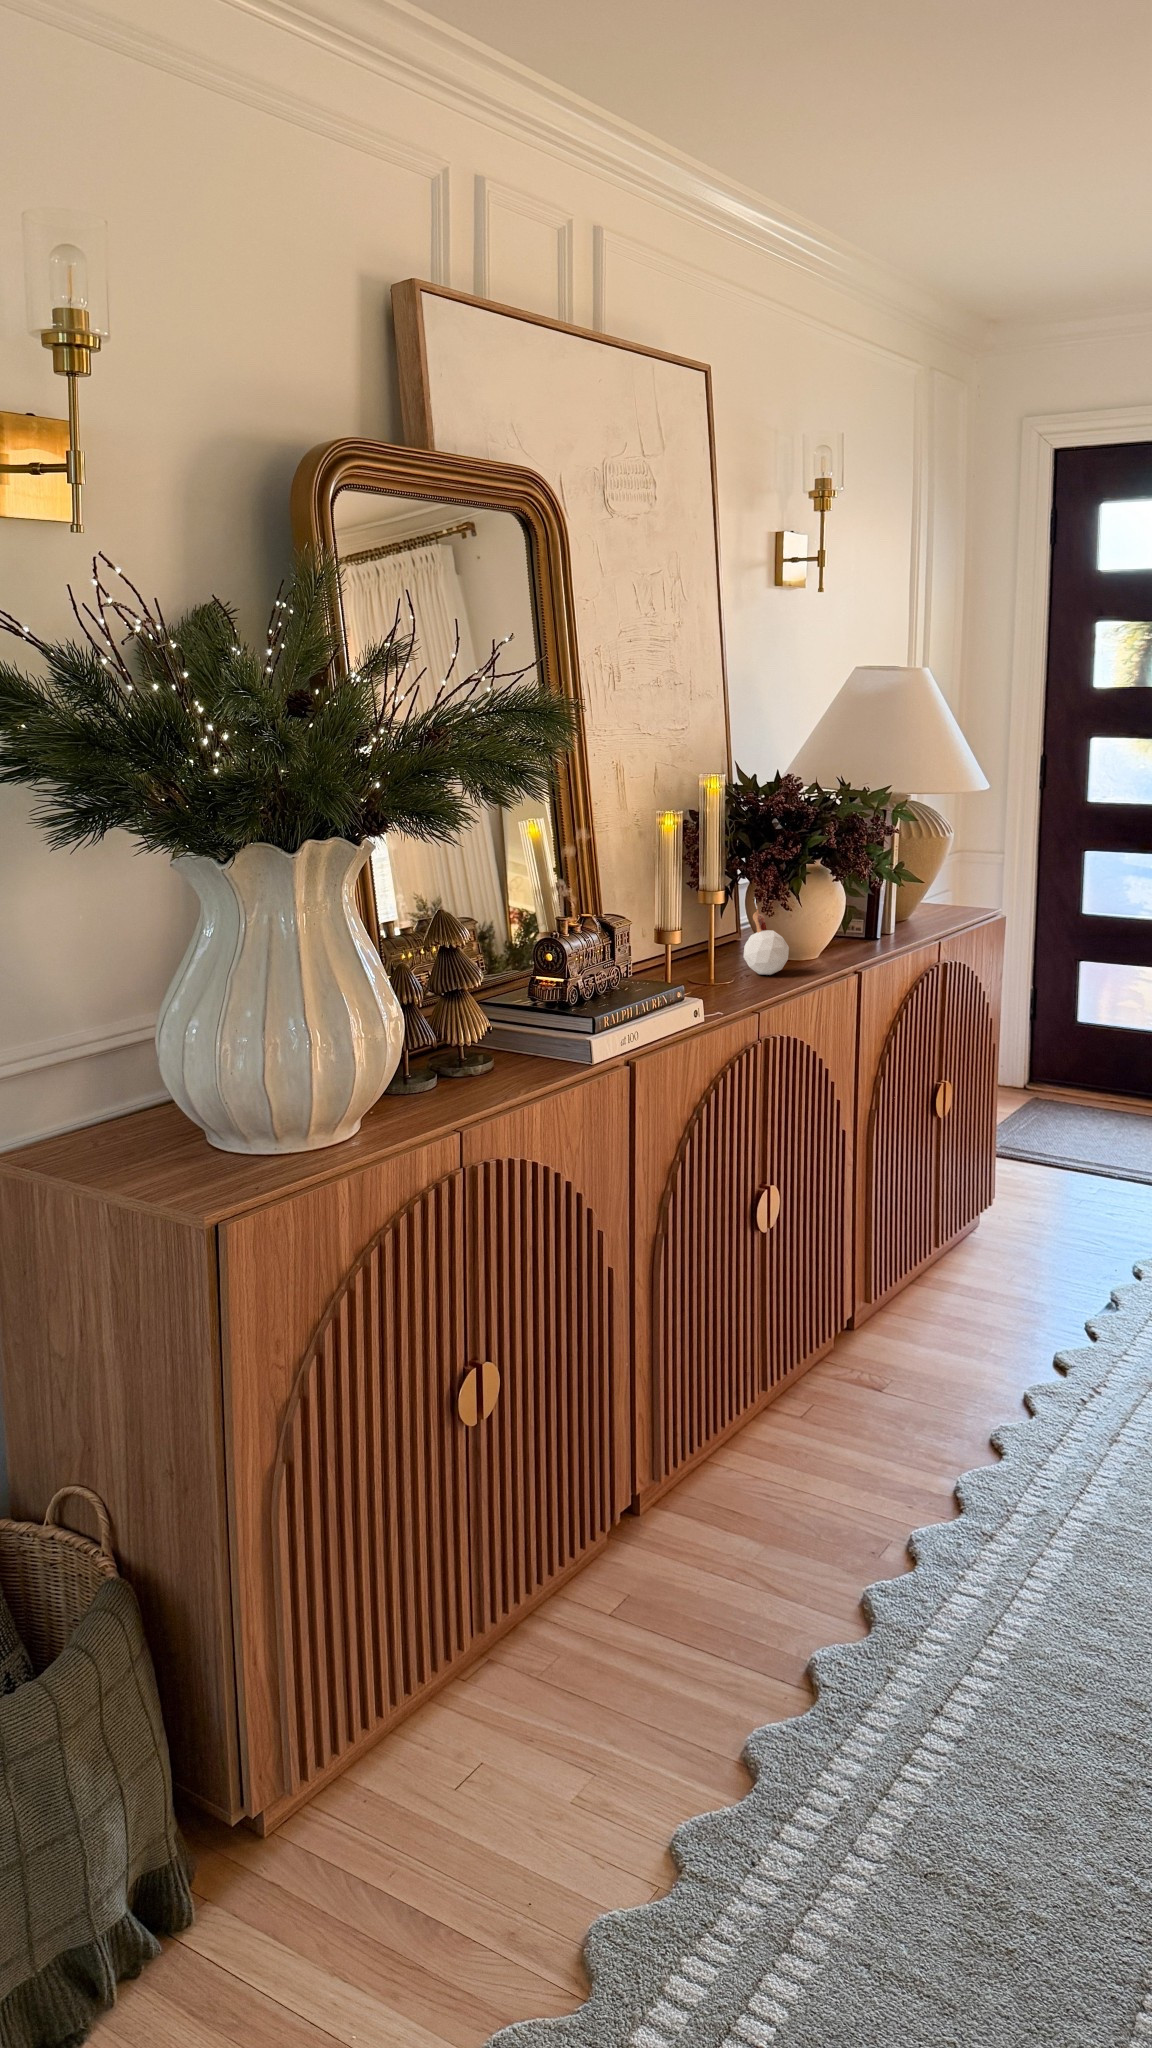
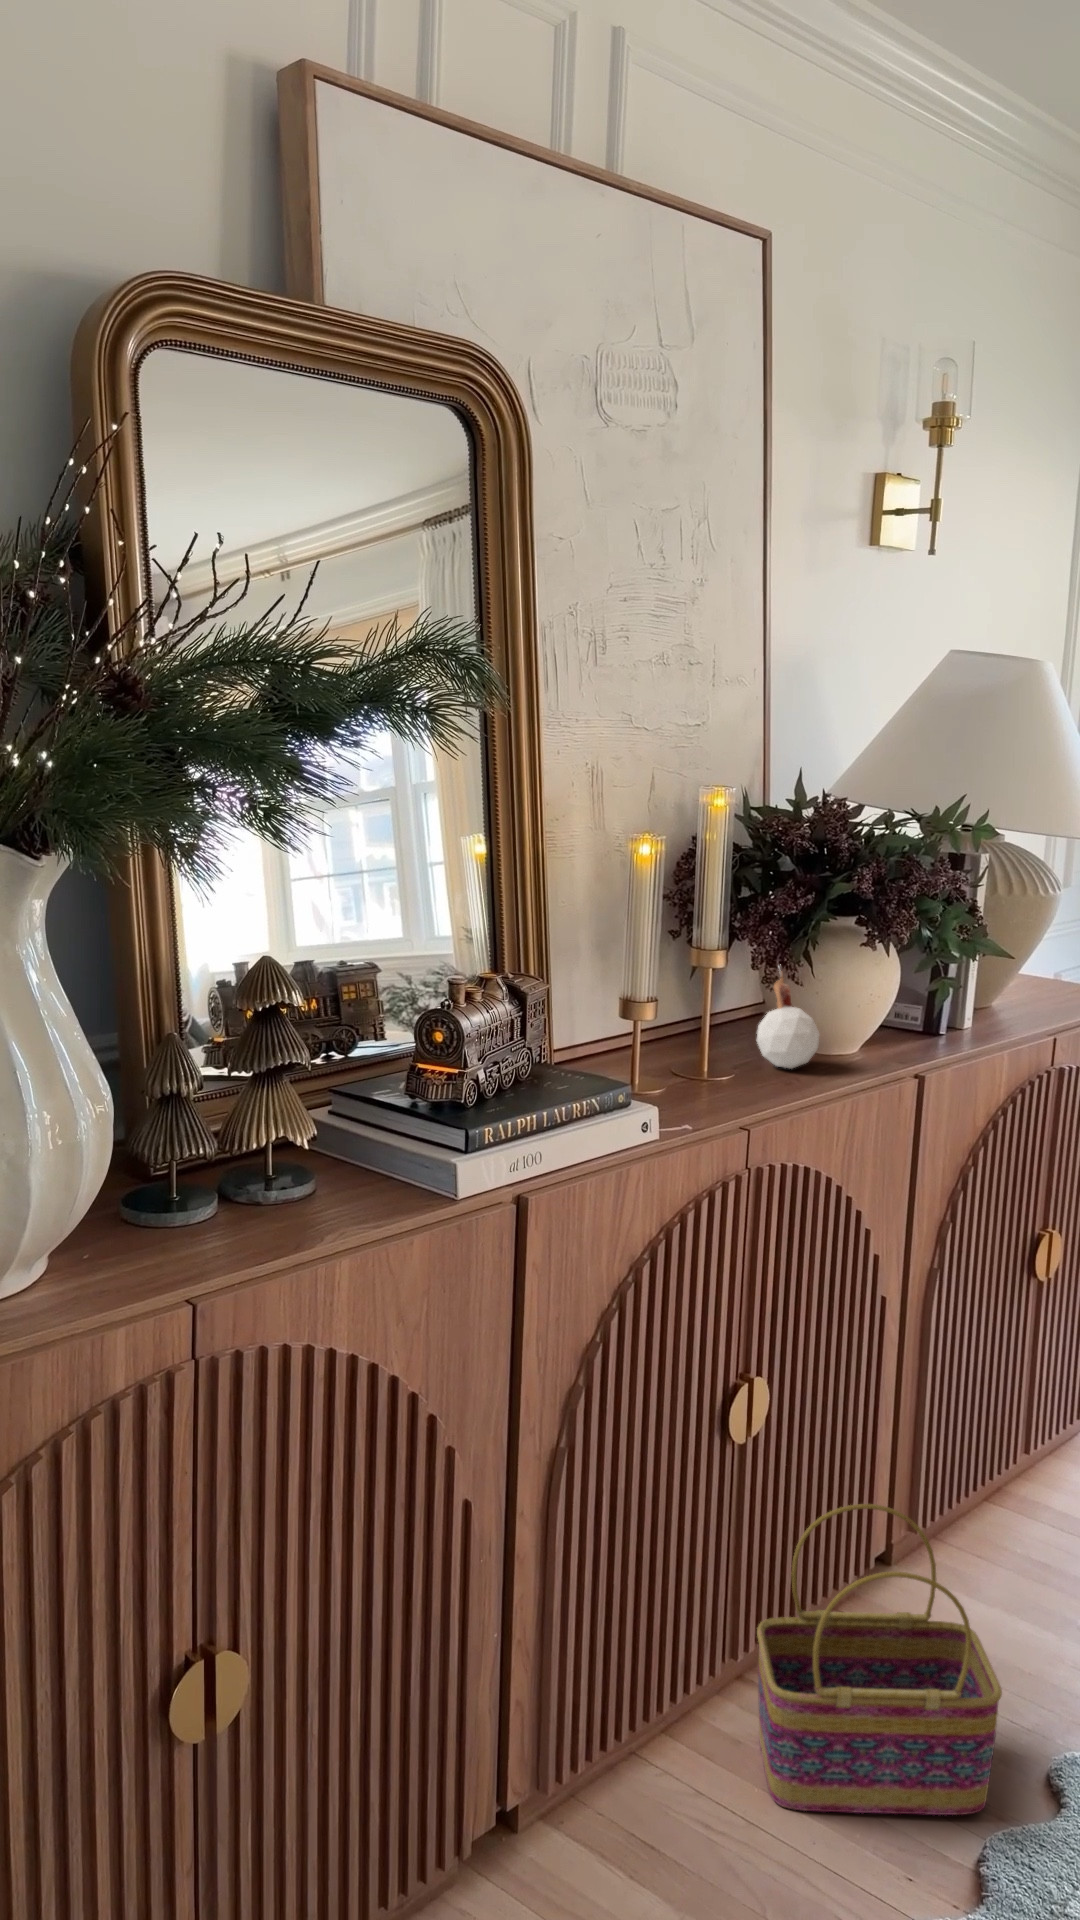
basket: none [787,1267,960,1474] -> present [757,1504,1002,1815]

